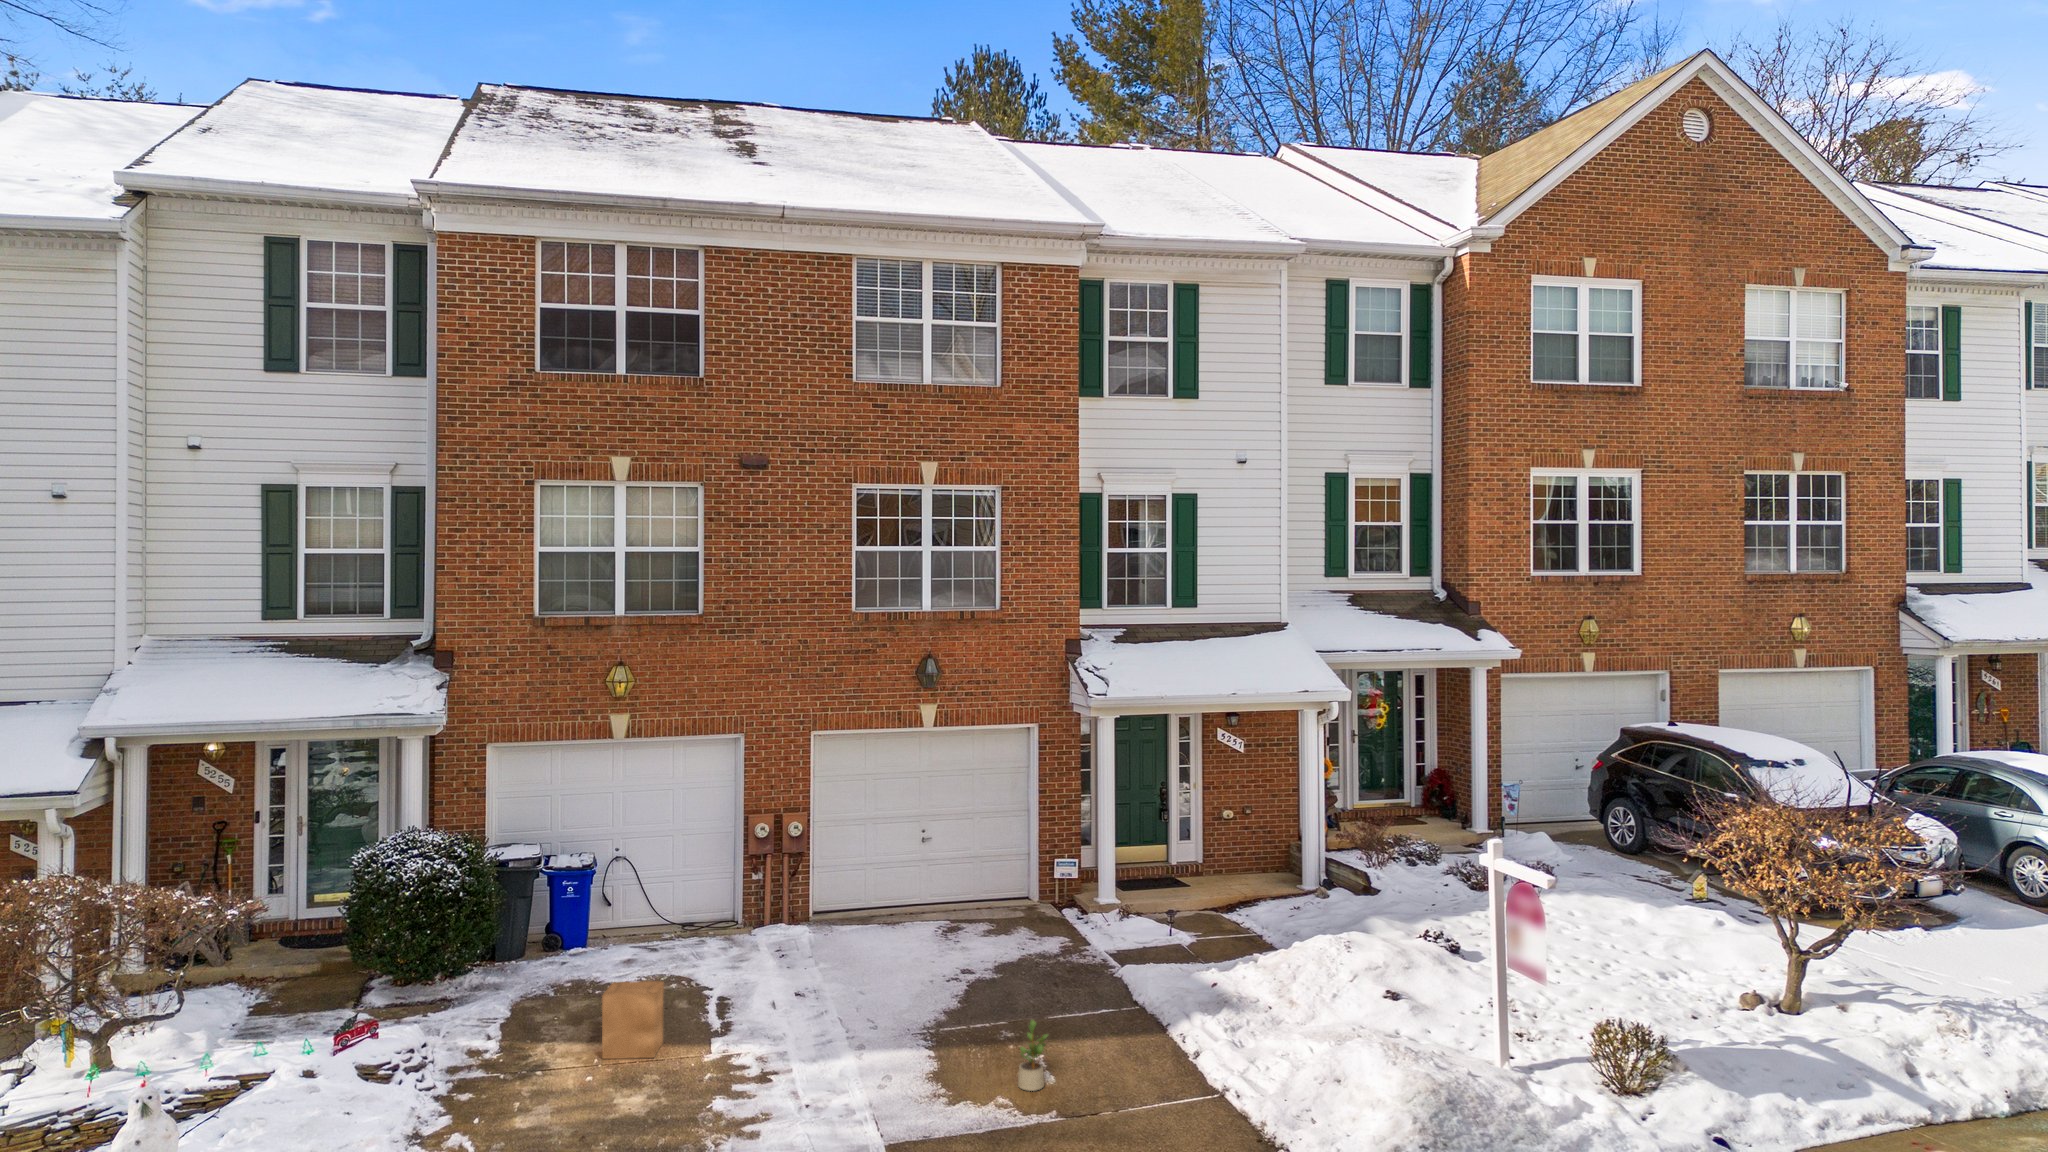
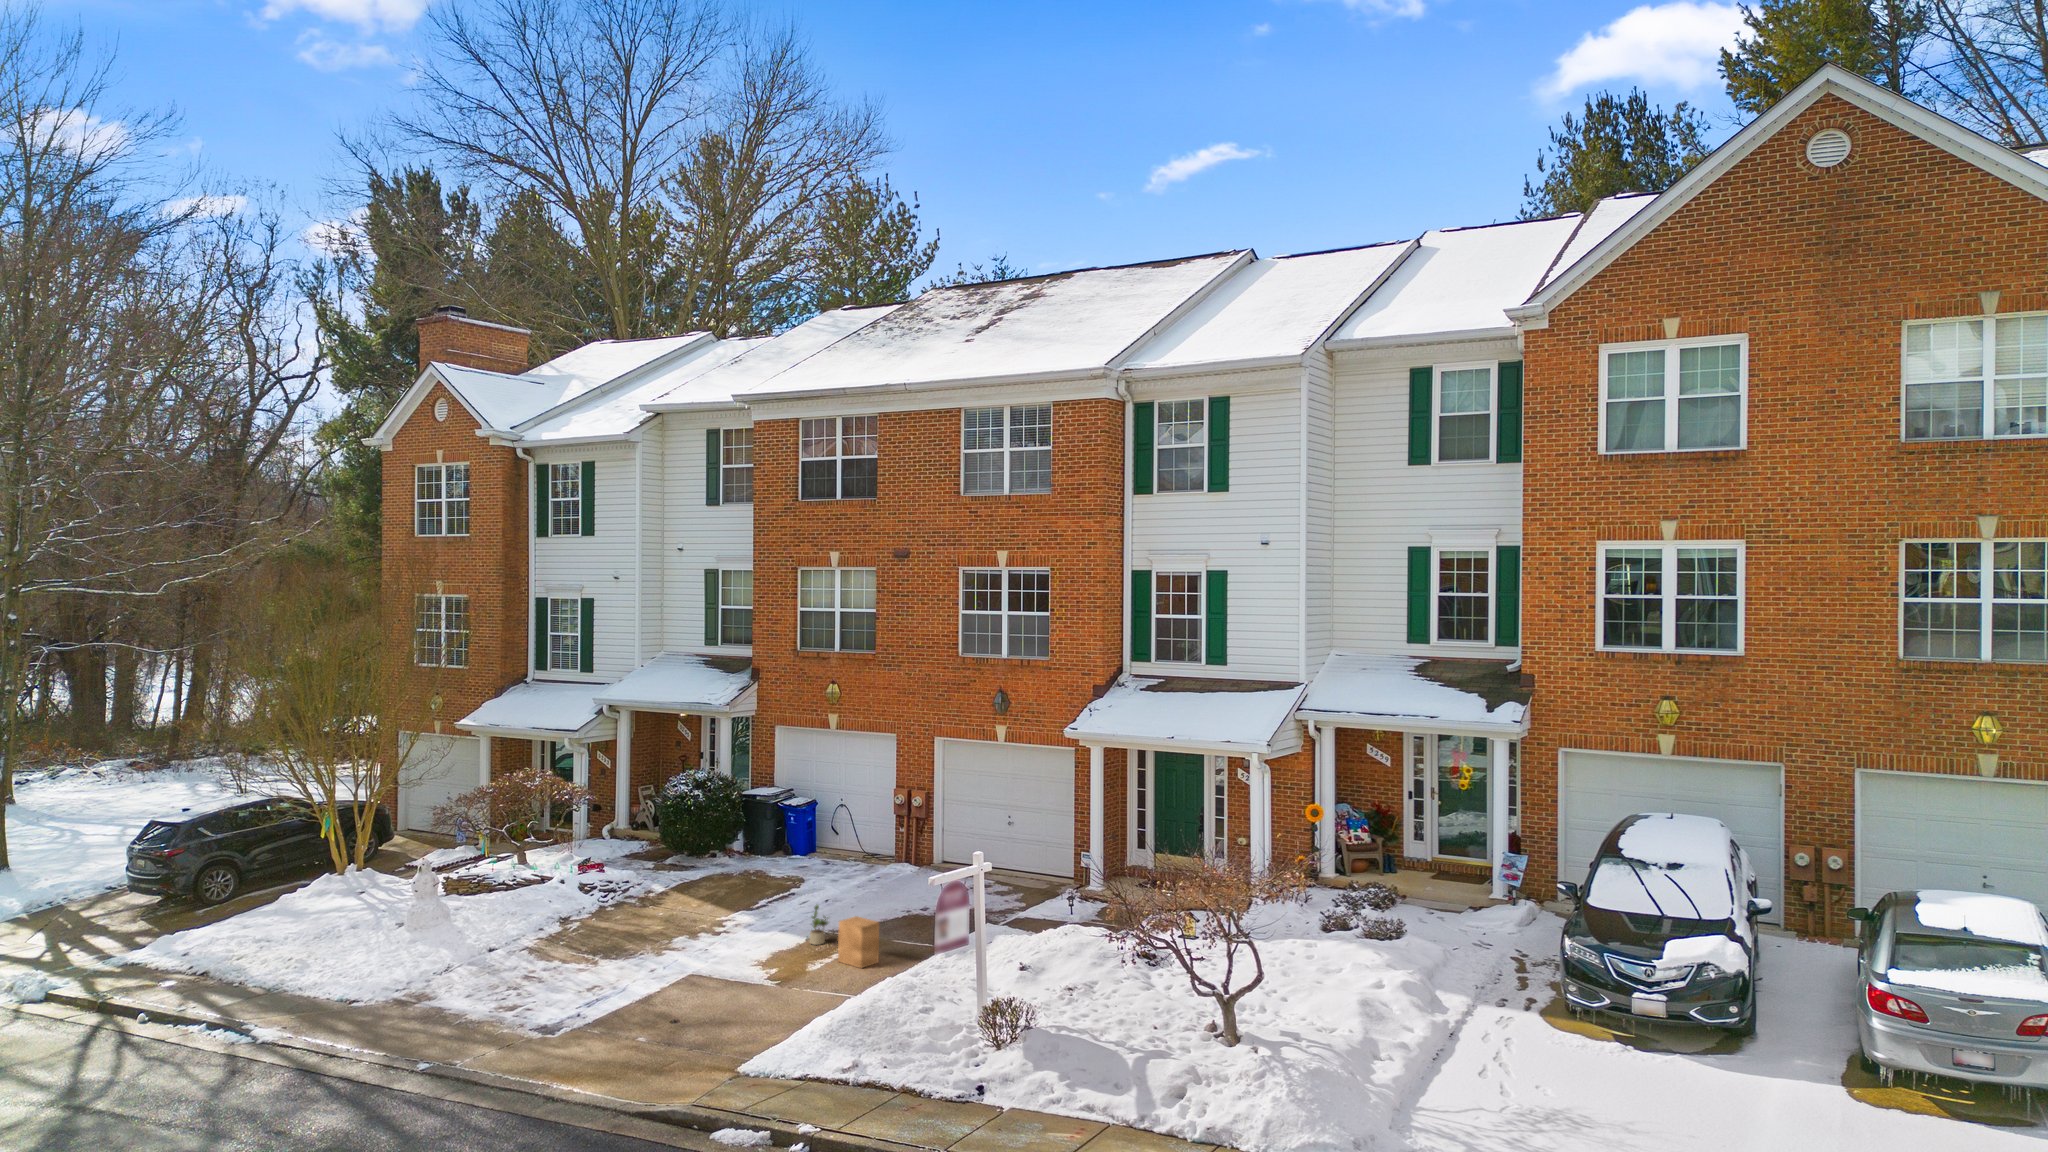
cardboard box: present [602,981,664,1059] -> present [838,916,879,968]

